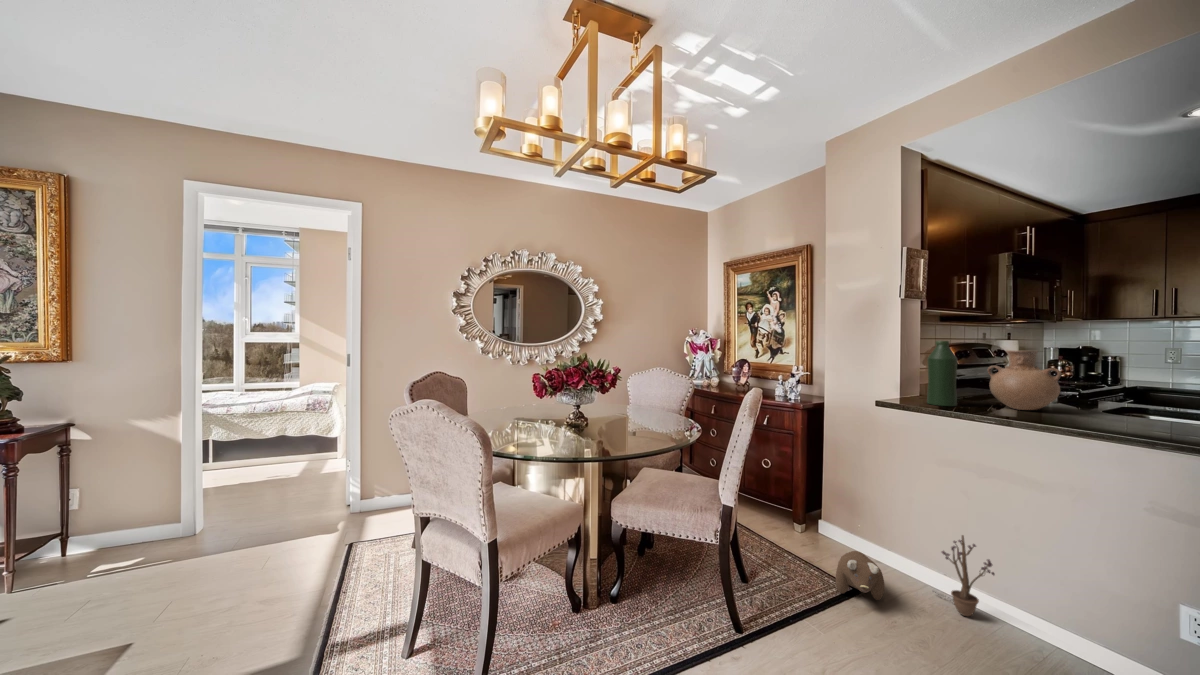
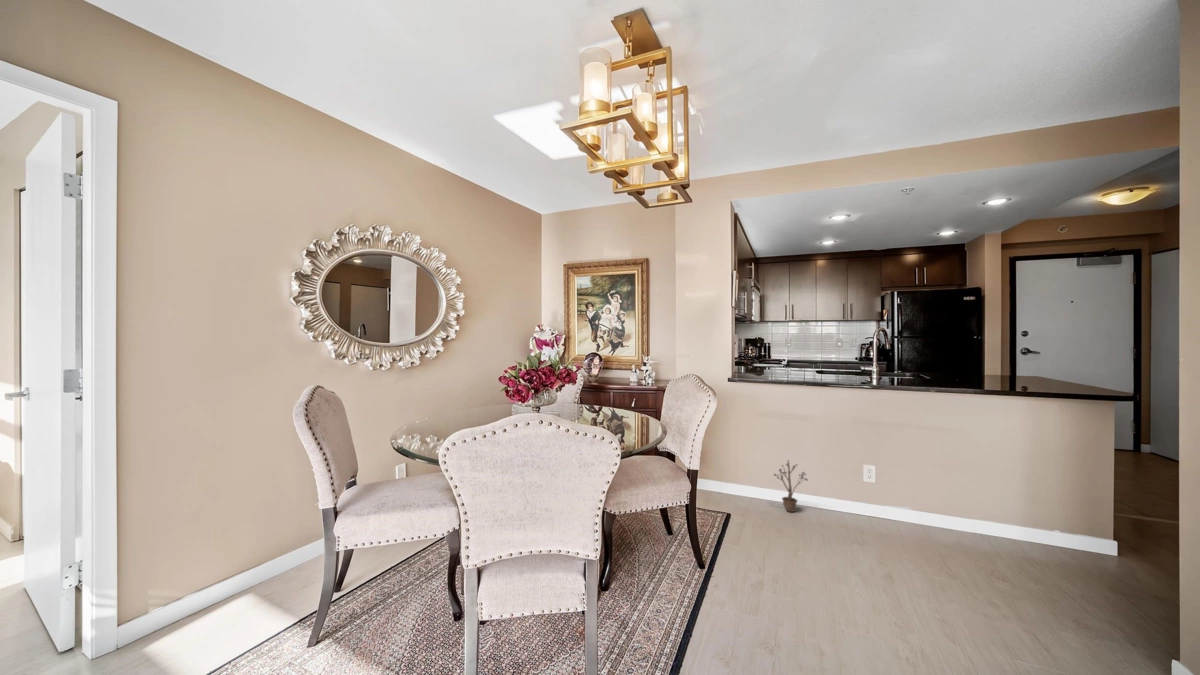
bottle: present [927,341,957,406] -> none [754,334,772,378]
vase: present [988,350,1061,410] -> none [782,340,818,377]
plush toy: present [836,551,885,600] -> none [719,487,757,520]

